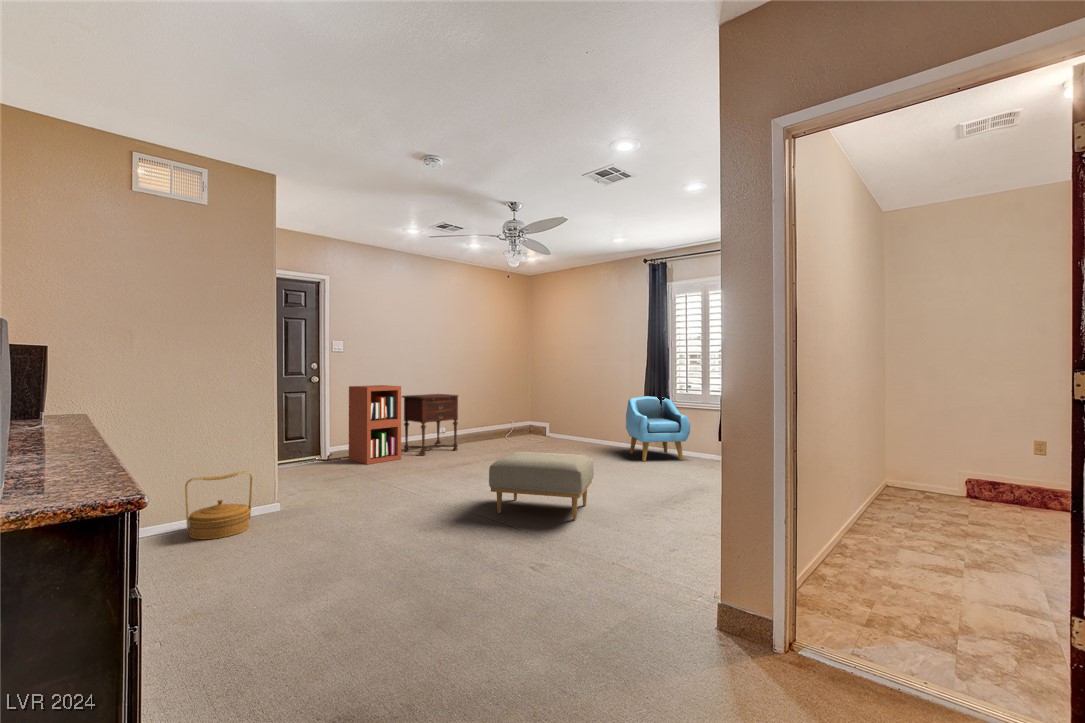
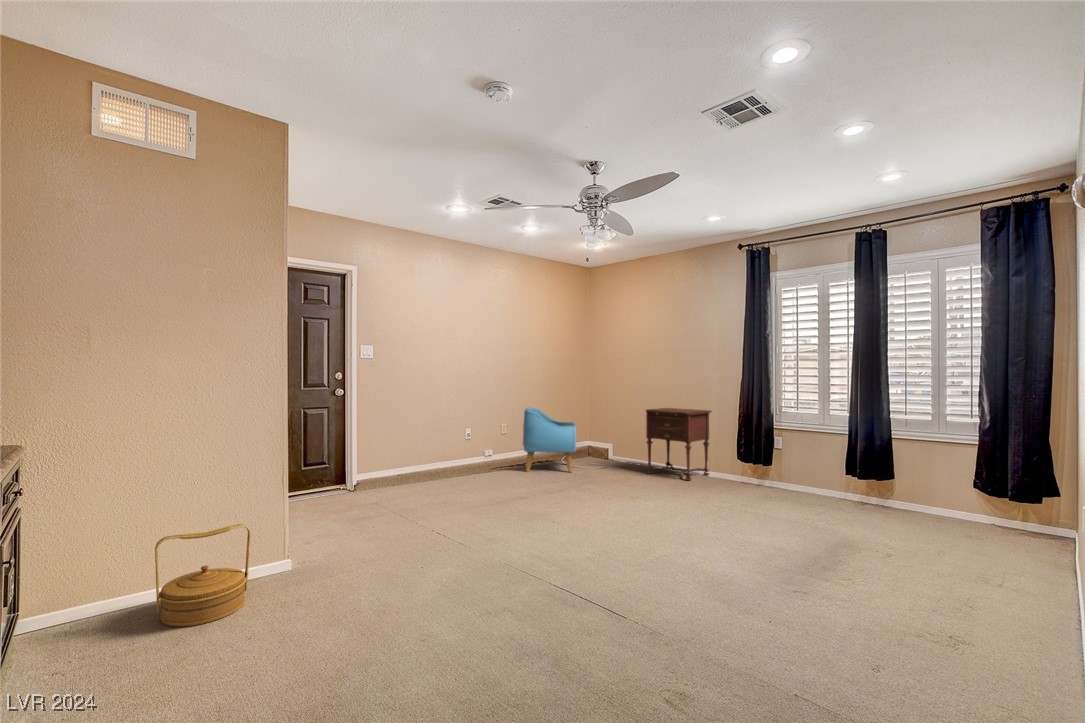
bookshelf: present [349,385,401,464] -> none [379,399,442,497]
side table: present [402,394,458,455] -> present [646,408,711,481]
armchair: present [626,396,690,461] -> present [523,407,576,472]
ottoman: present [489,452,594,520] -> none [573,495,715,602]

